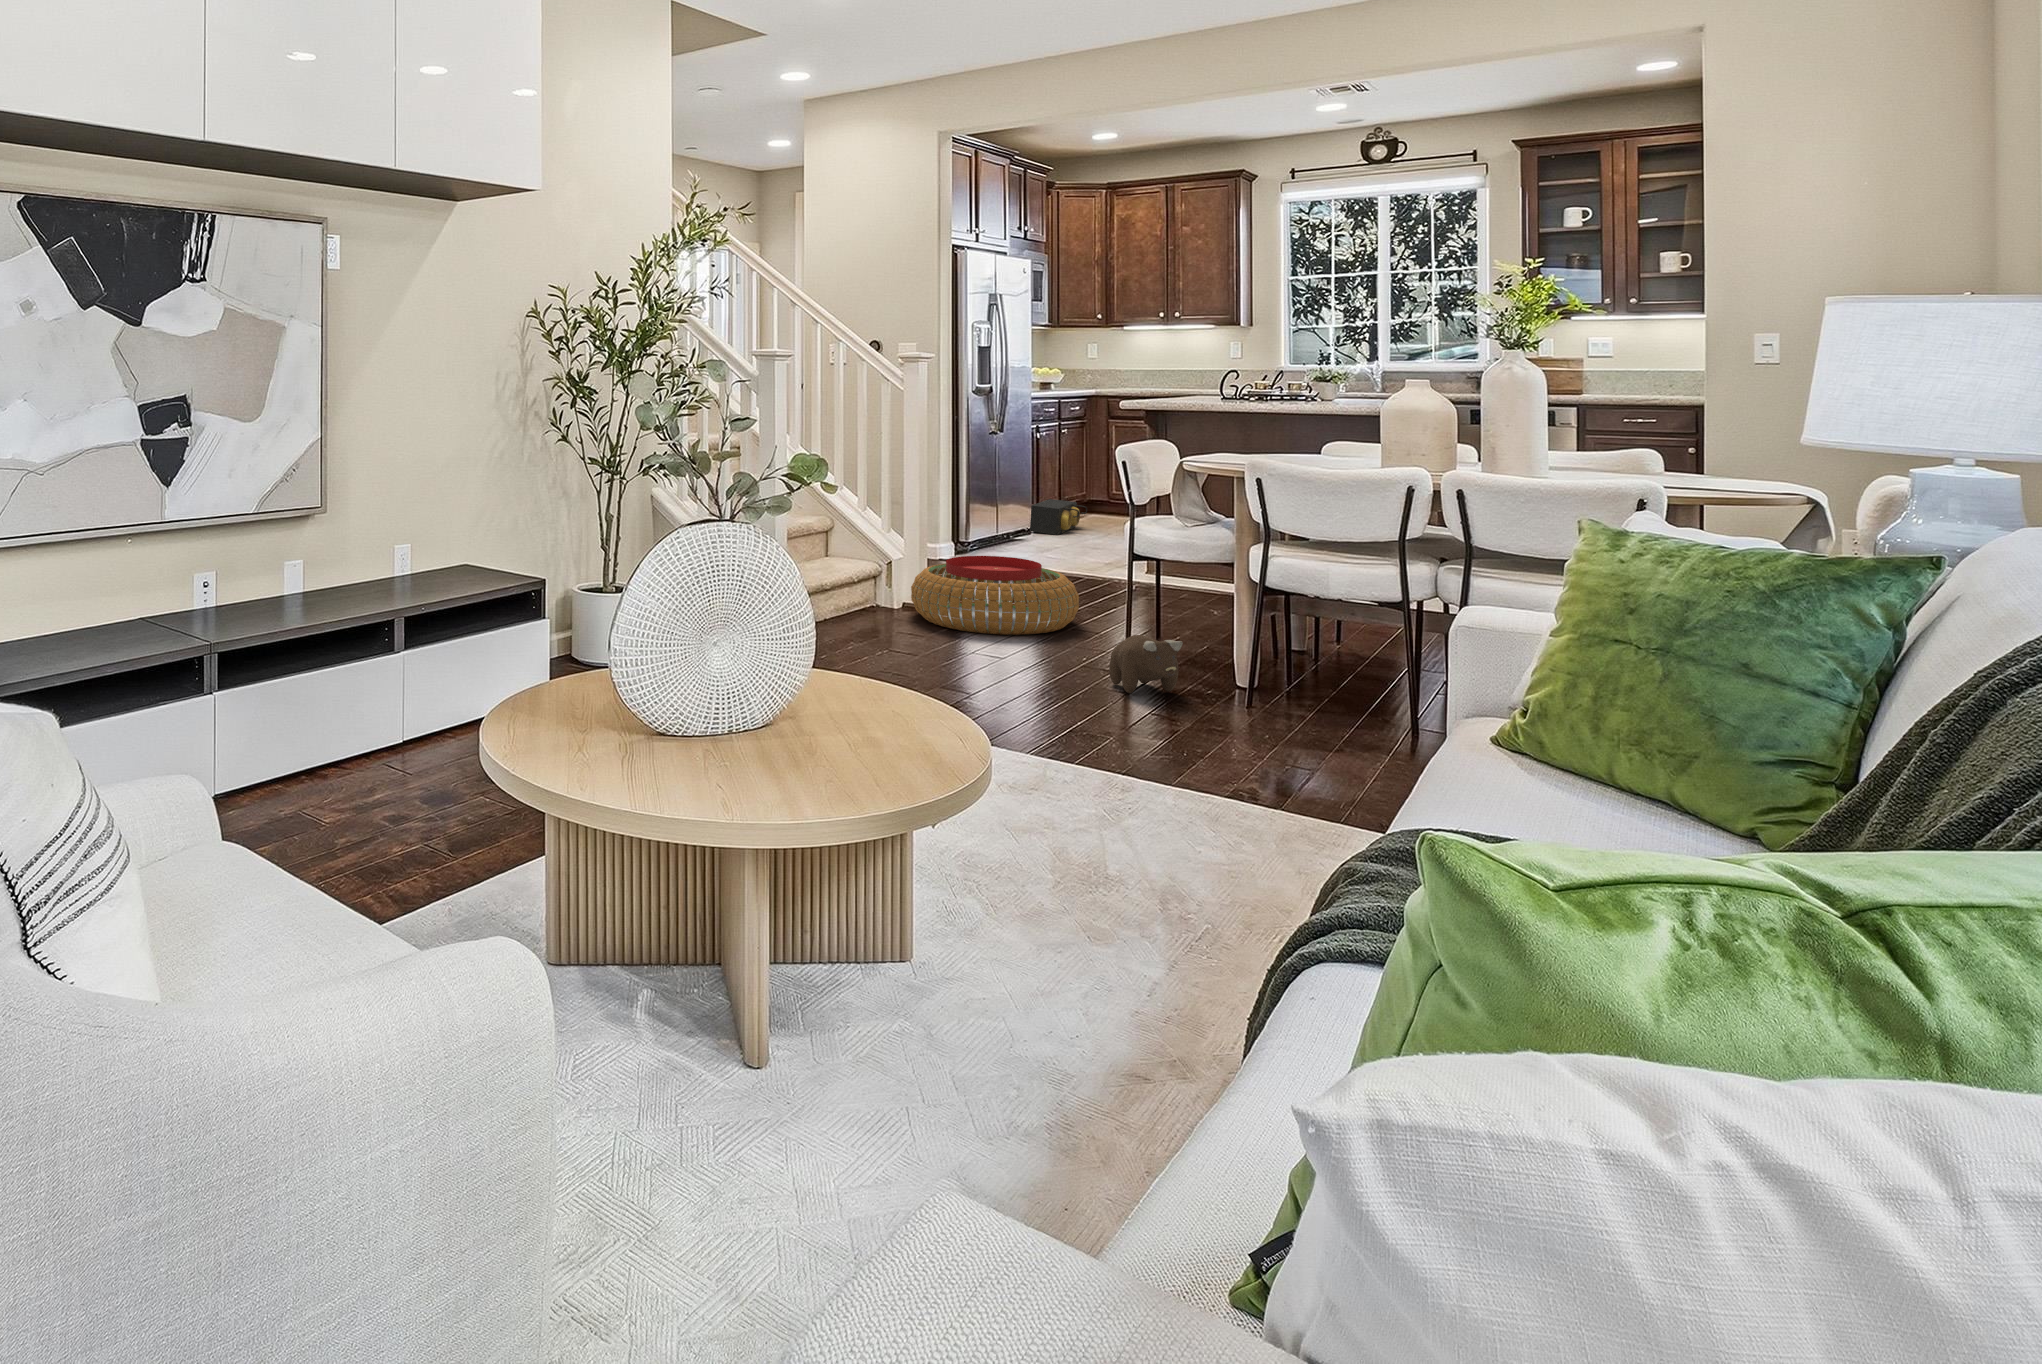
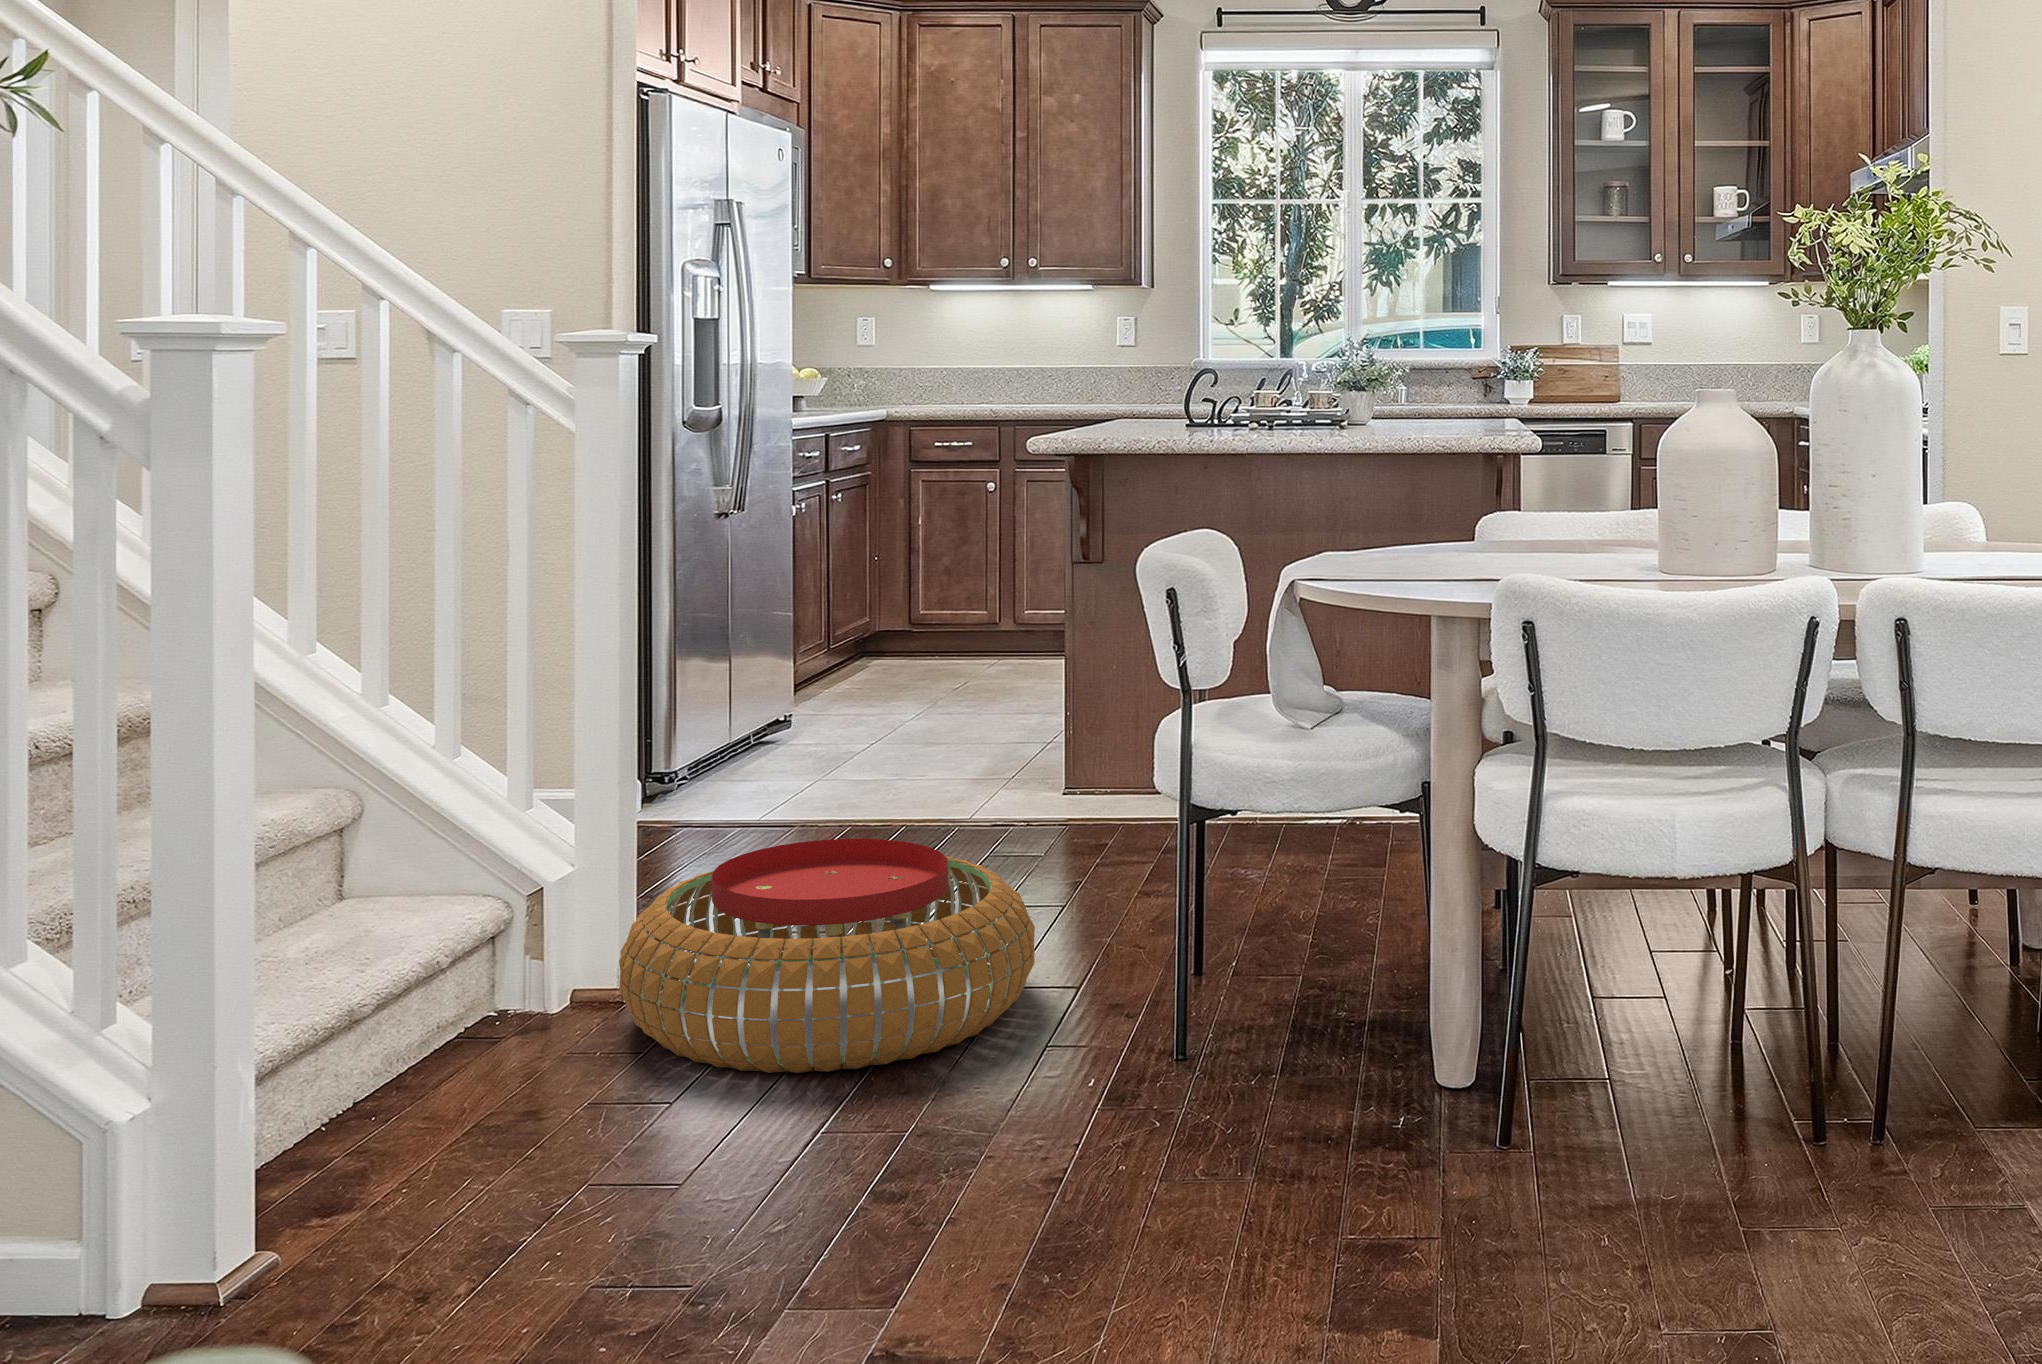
speaker: present [1030,499,1087,535] -> none [782,632,887,710]
plush toy: present [1109,635,1183,693] -> none [1224,1070,1416,1241]

